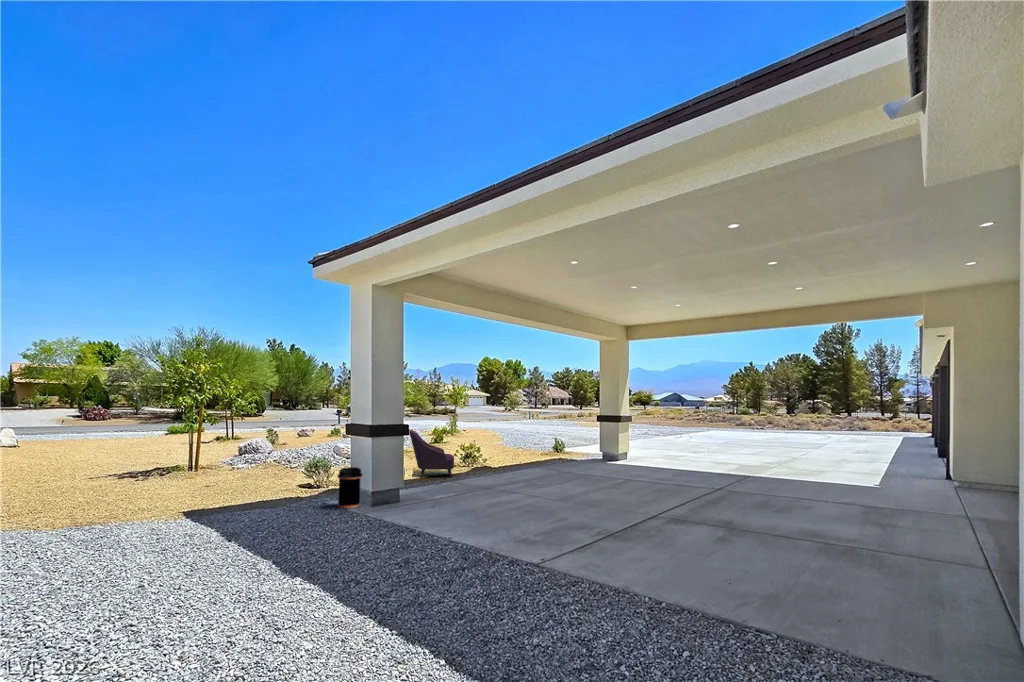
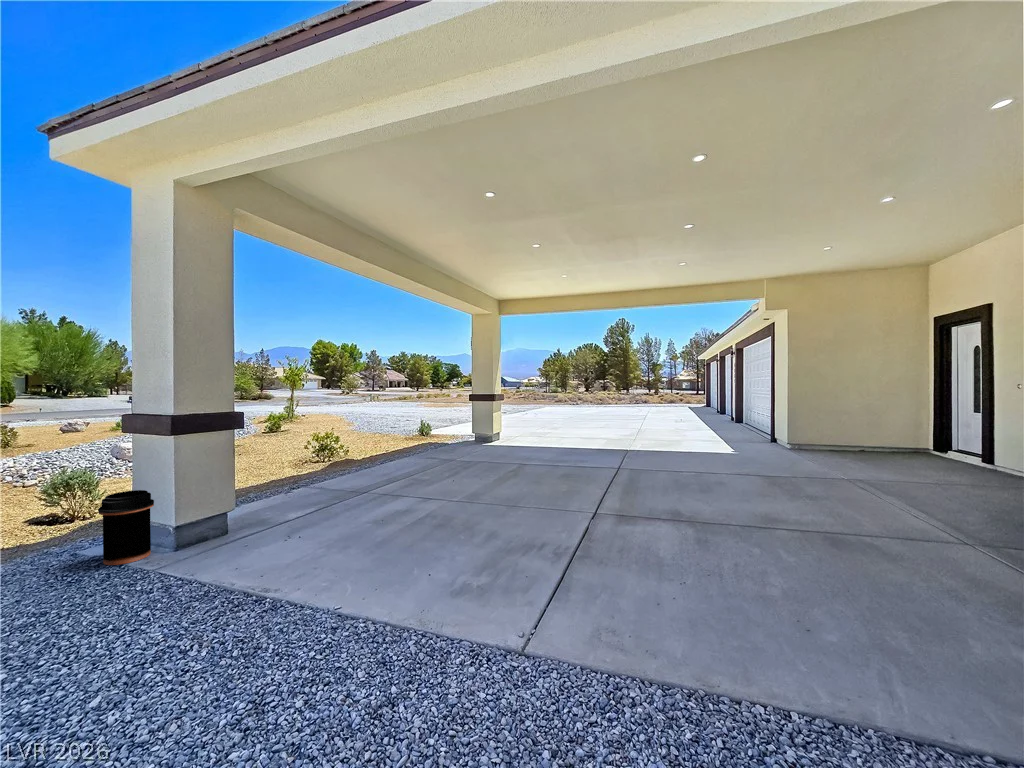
armchair: present [410,430,454,478] -> none [239,420,308,484]

